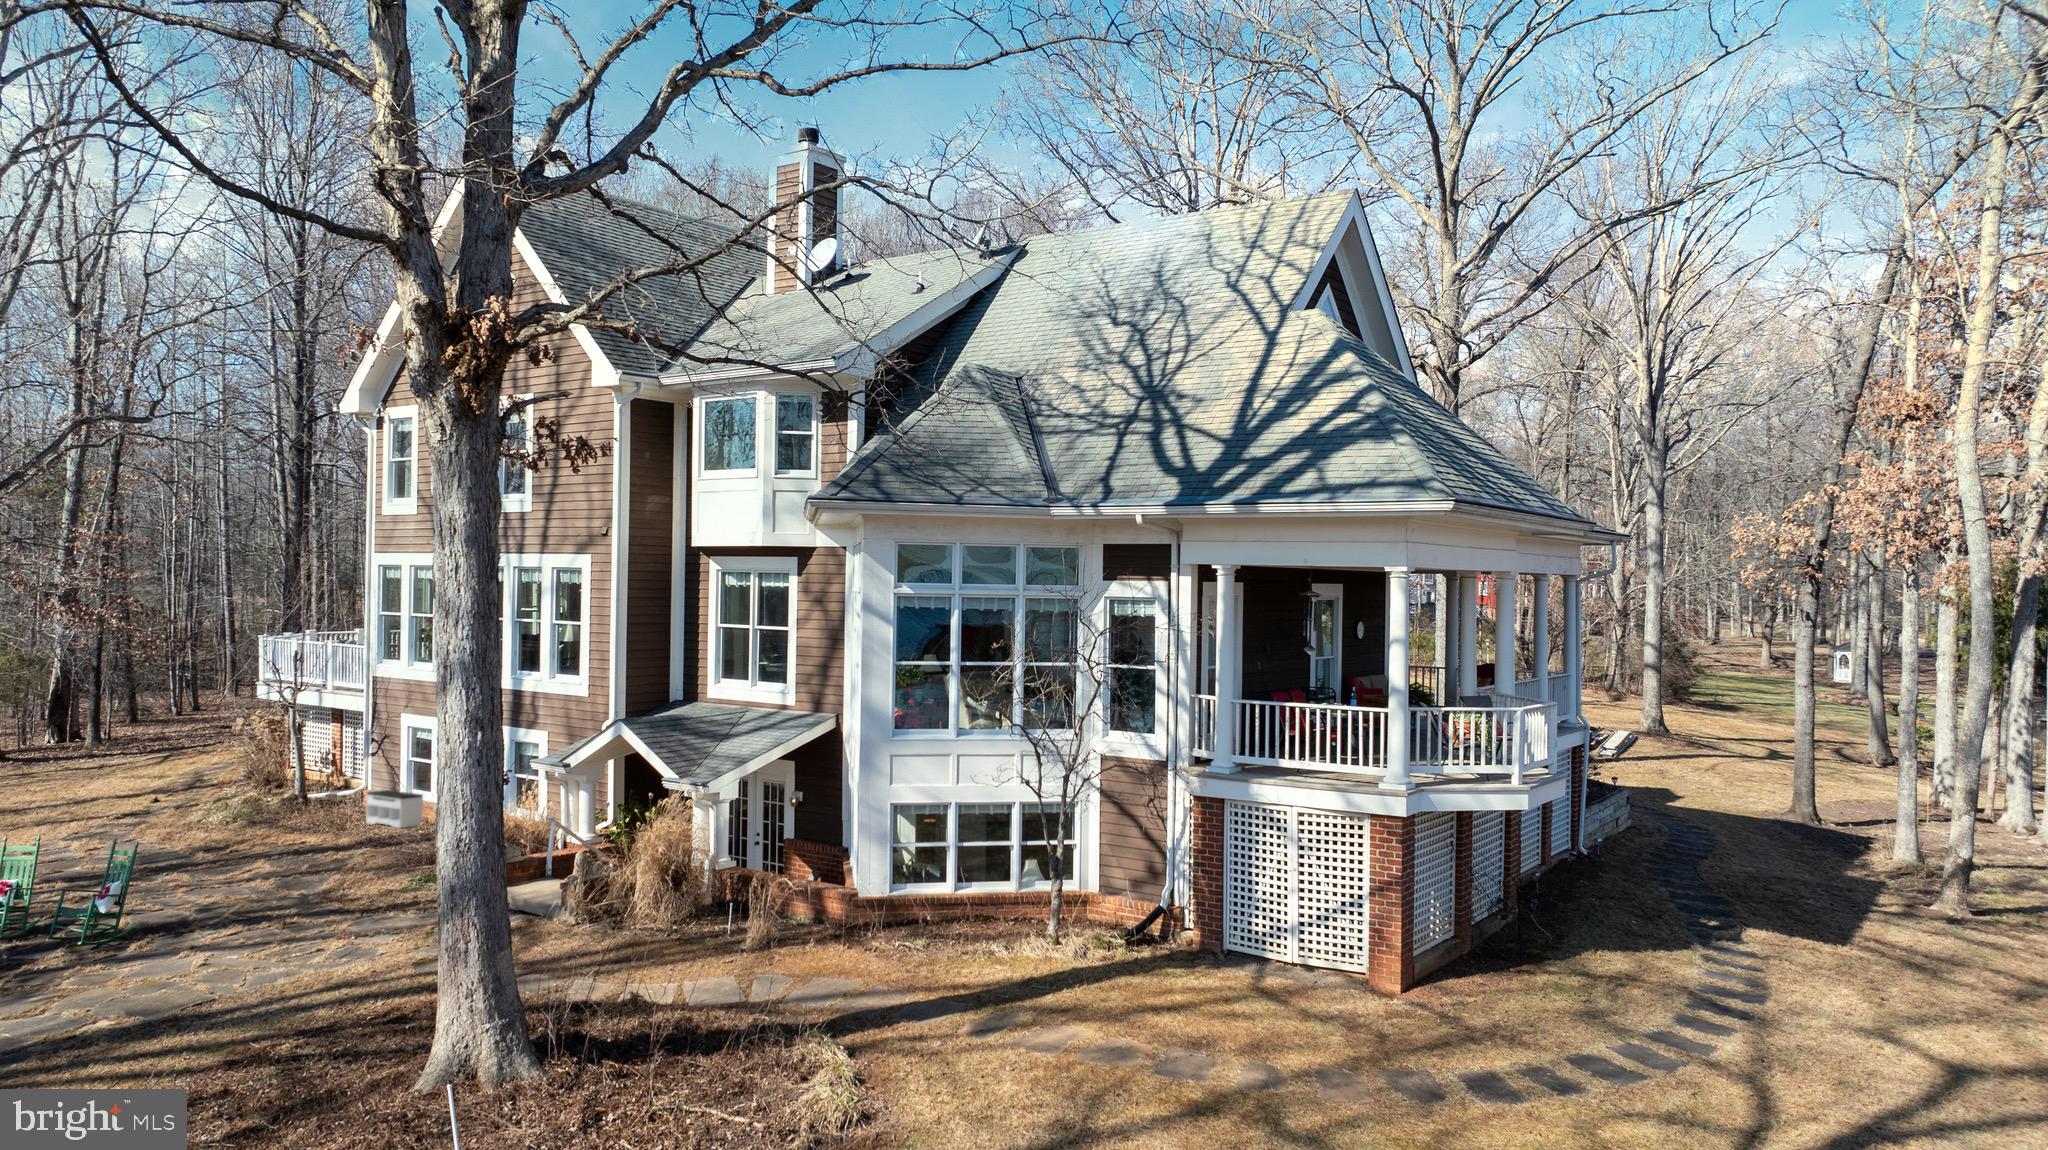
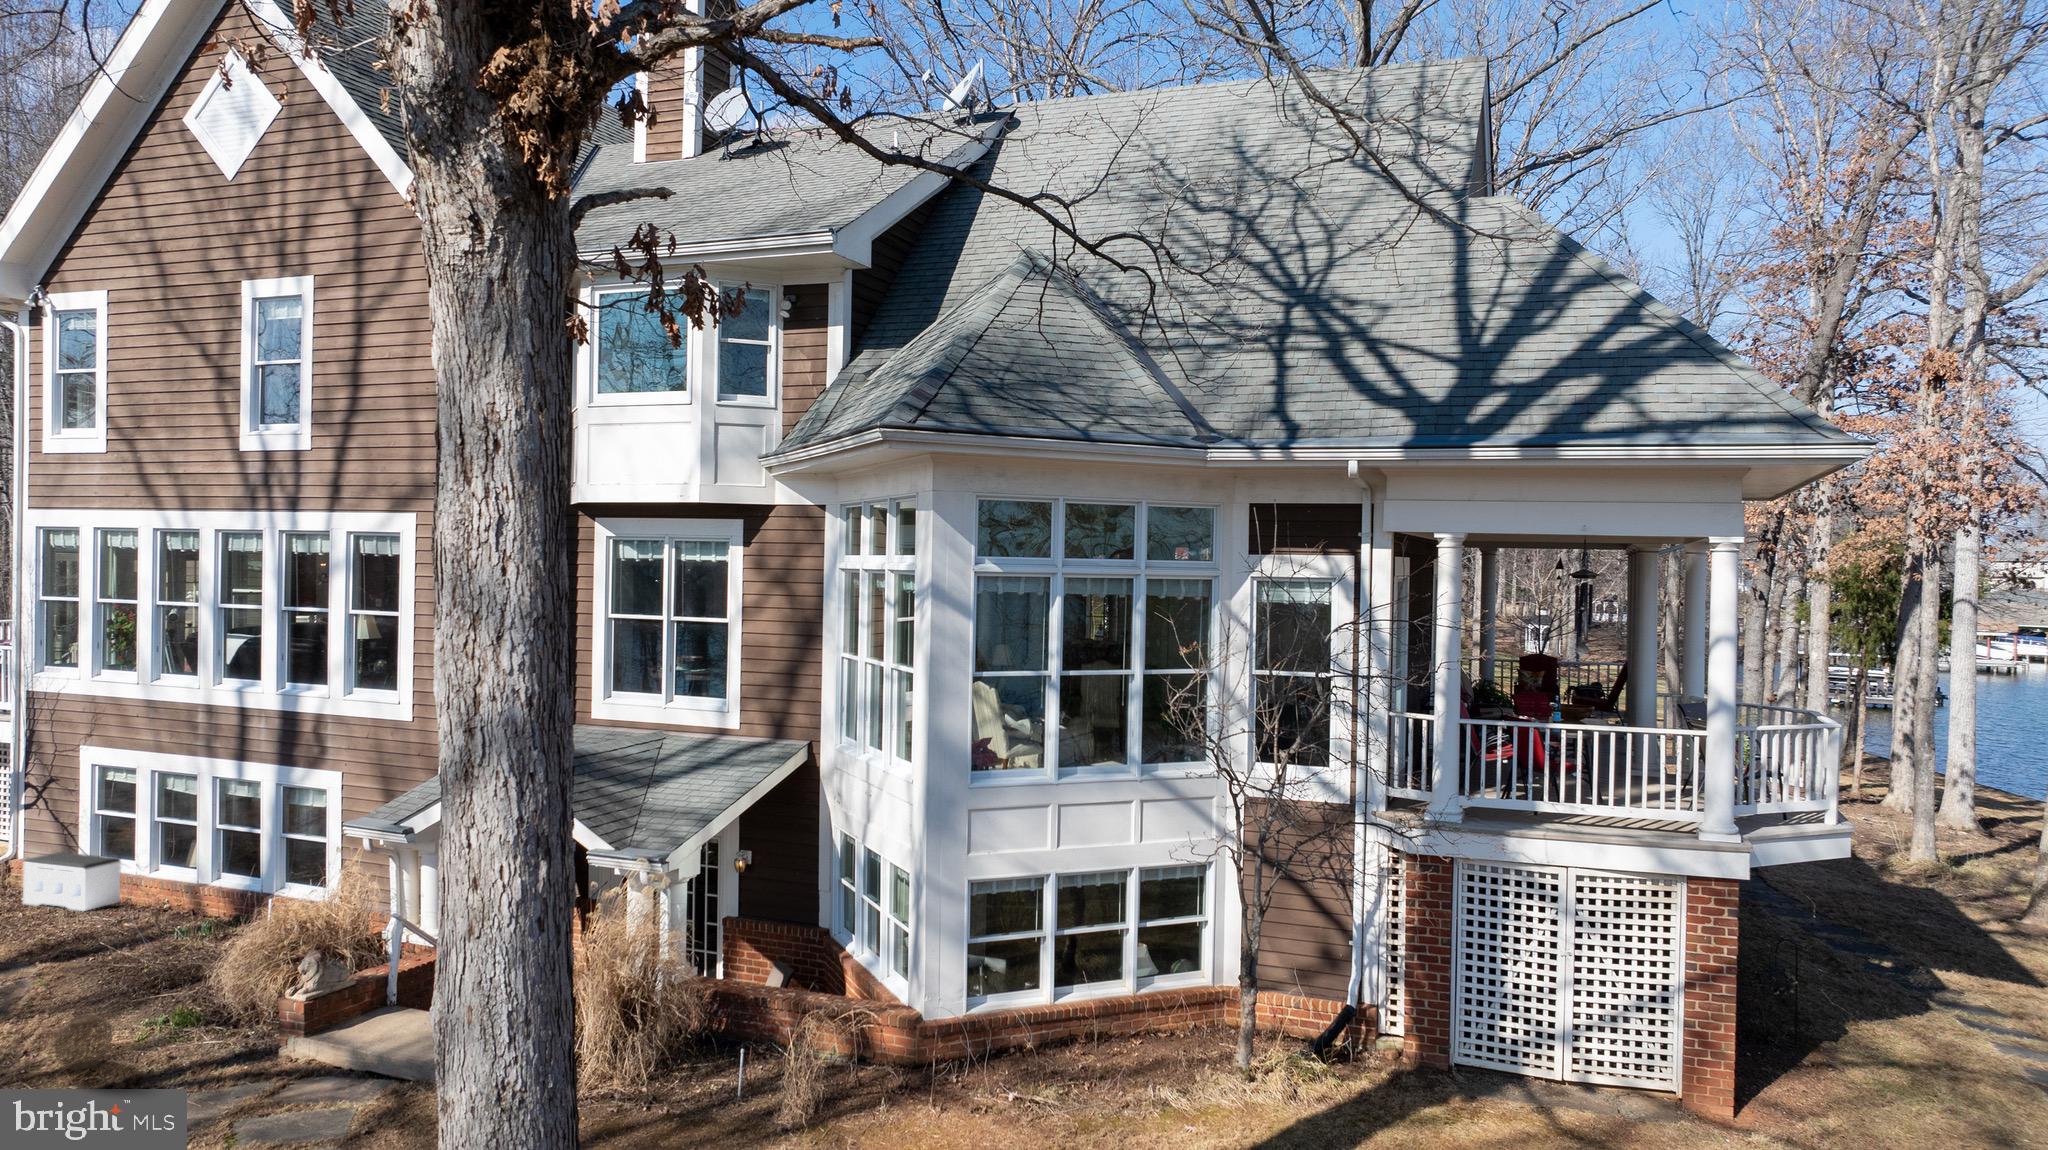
woven basket: none [375,860,405,891] -> present [55,1015,112,1069]

